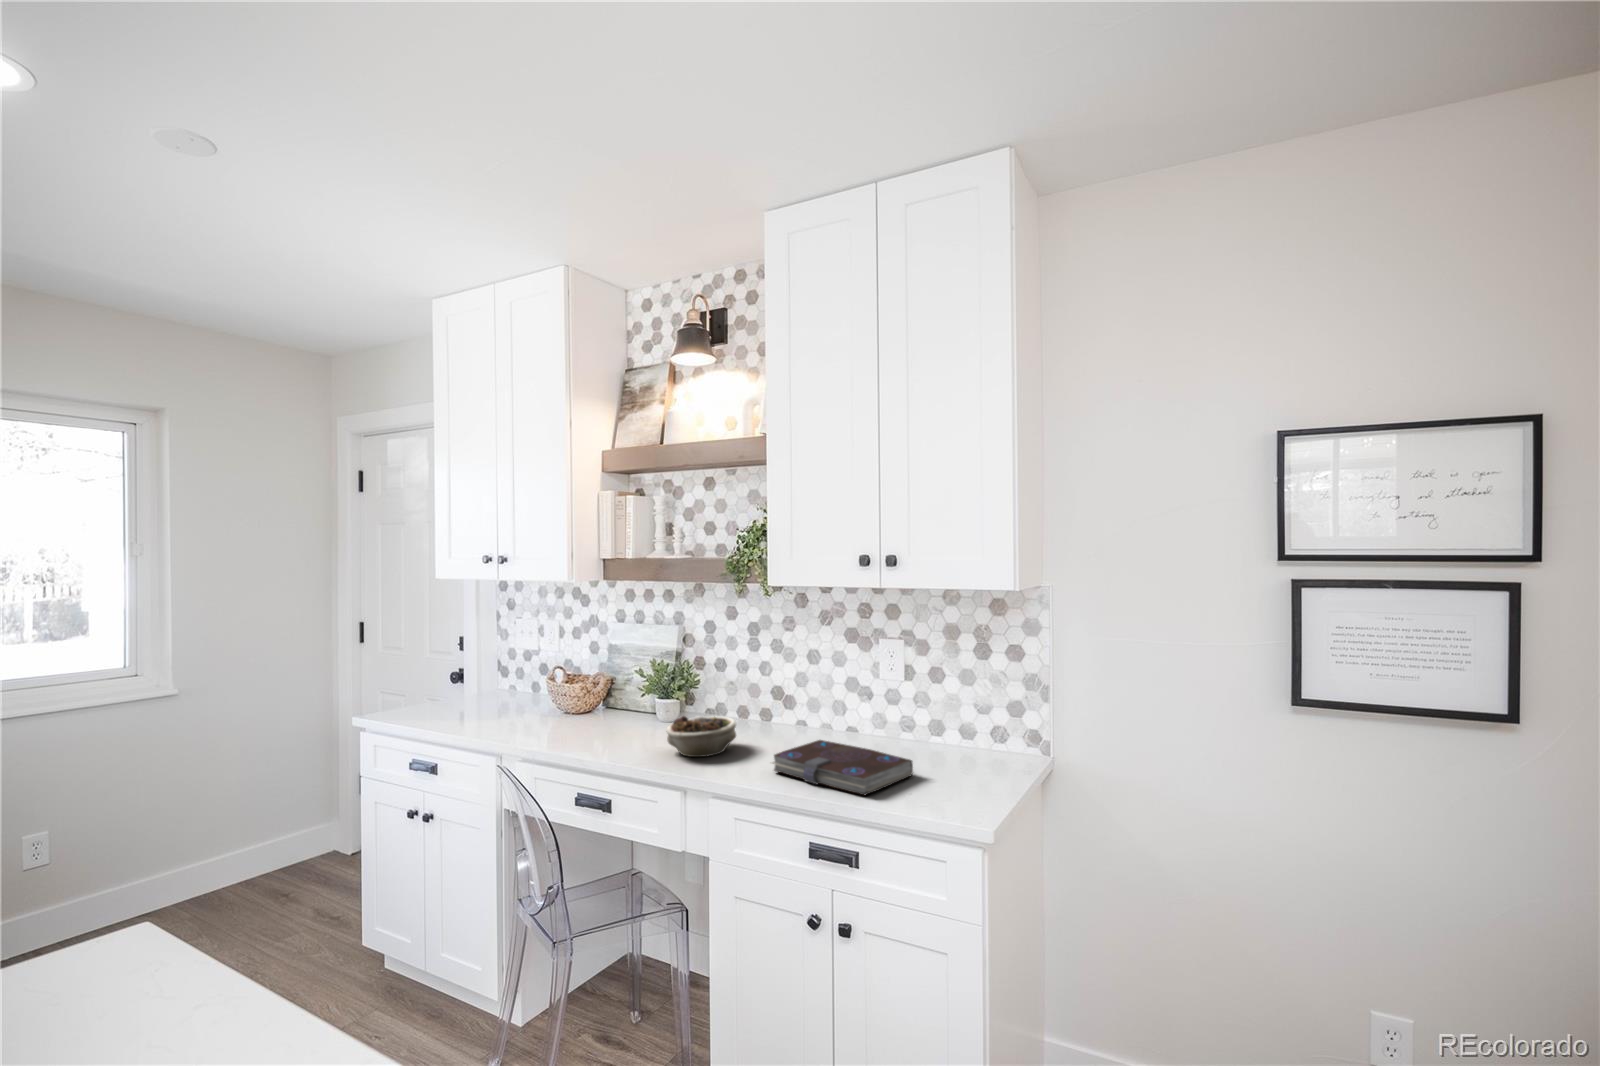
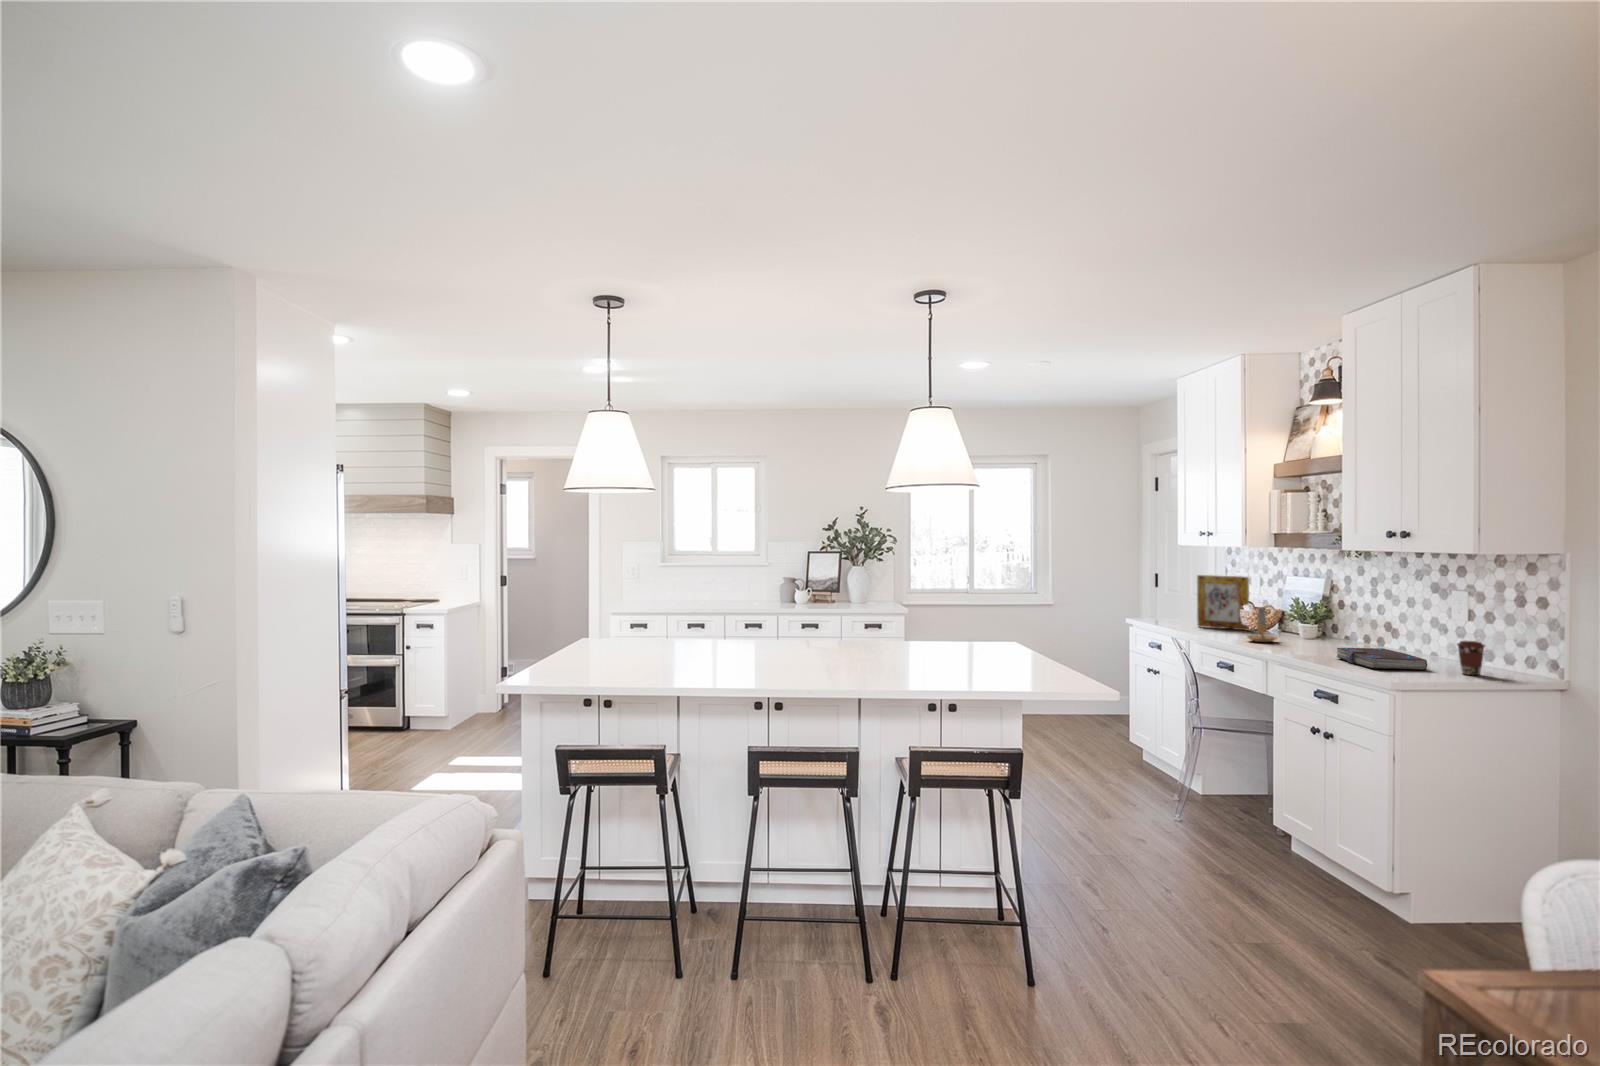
picture frame: none [476,629,560,720] -> present [1197,575,1249,630]
candle: none [592,685,640,748] -> present [1247,607,1281,642]
succulent planter: present [667,716,736,757] -> none [1285,627,1336,651]
coffee cup: none [948,720,982,775] -> present [1457,641,1485,675]

